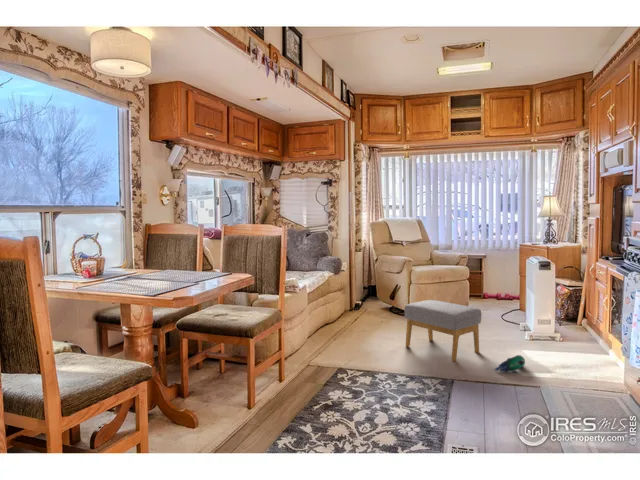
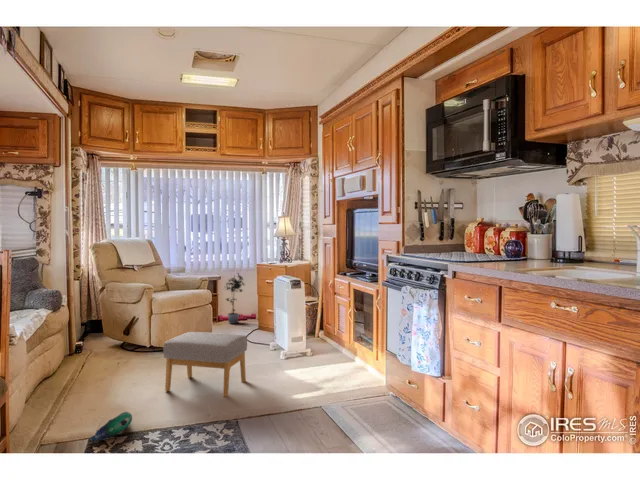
potted plant: none [485,253,509,302] -> present [226,274,244,324]
plush toy: present [495,355,525,372] -> present [90,412,132,441]

